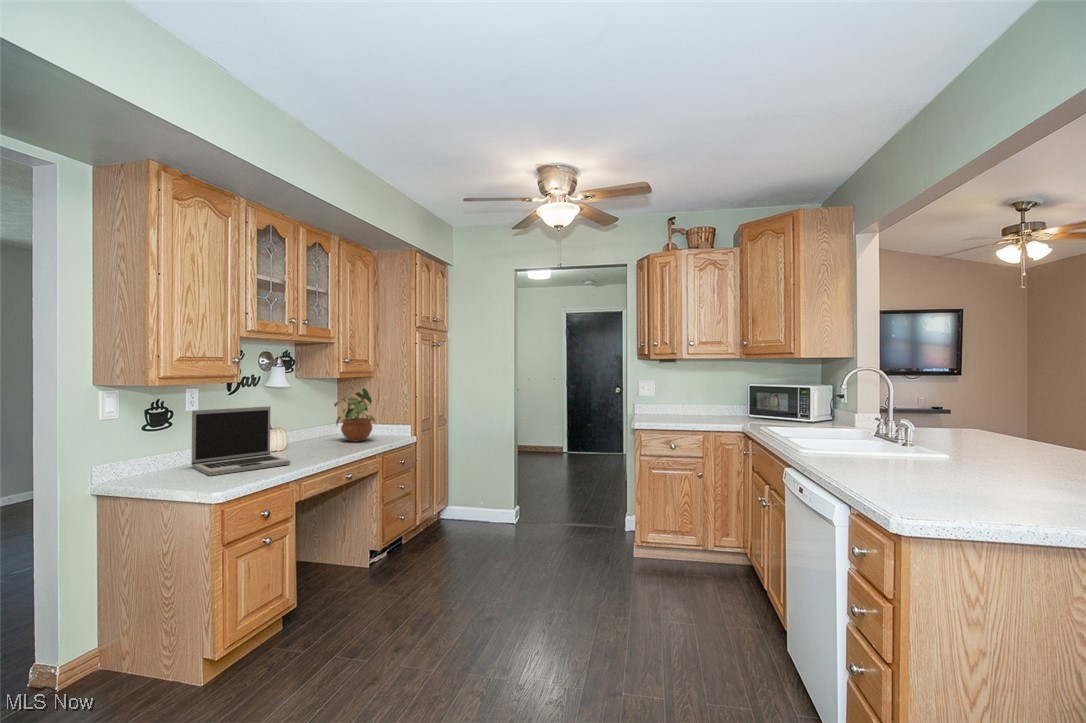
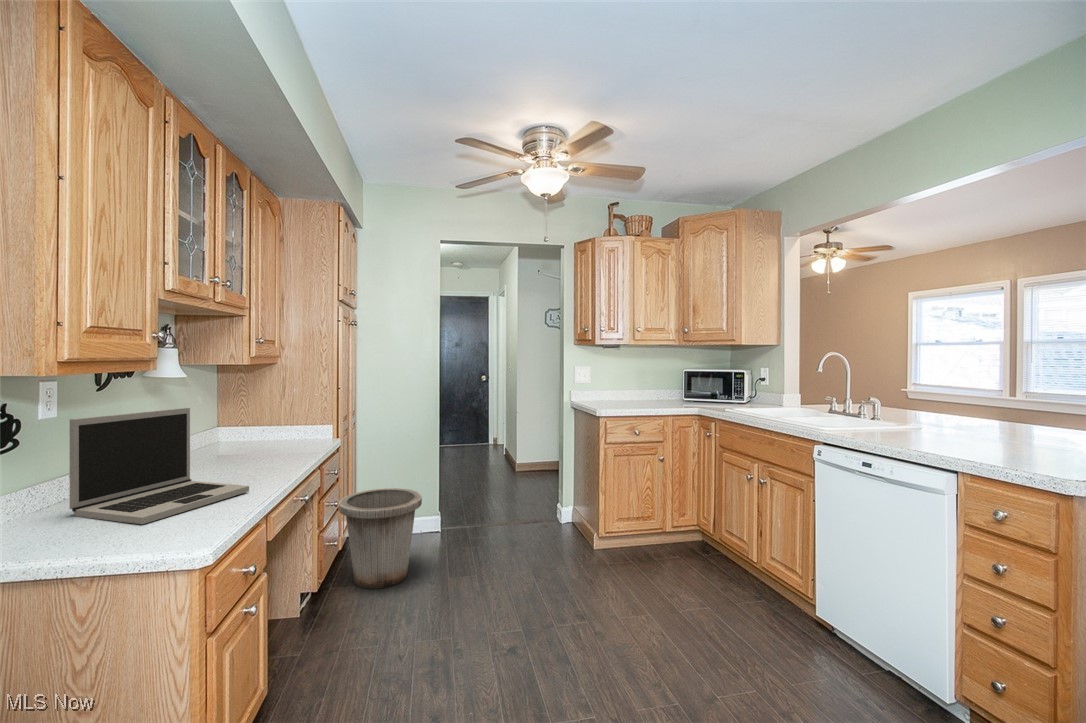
potted plant: present [334,388,375,442] -> none [237,379,302,453]
trash can: none [408,478,473,557] -> present [339,488,422,589]

